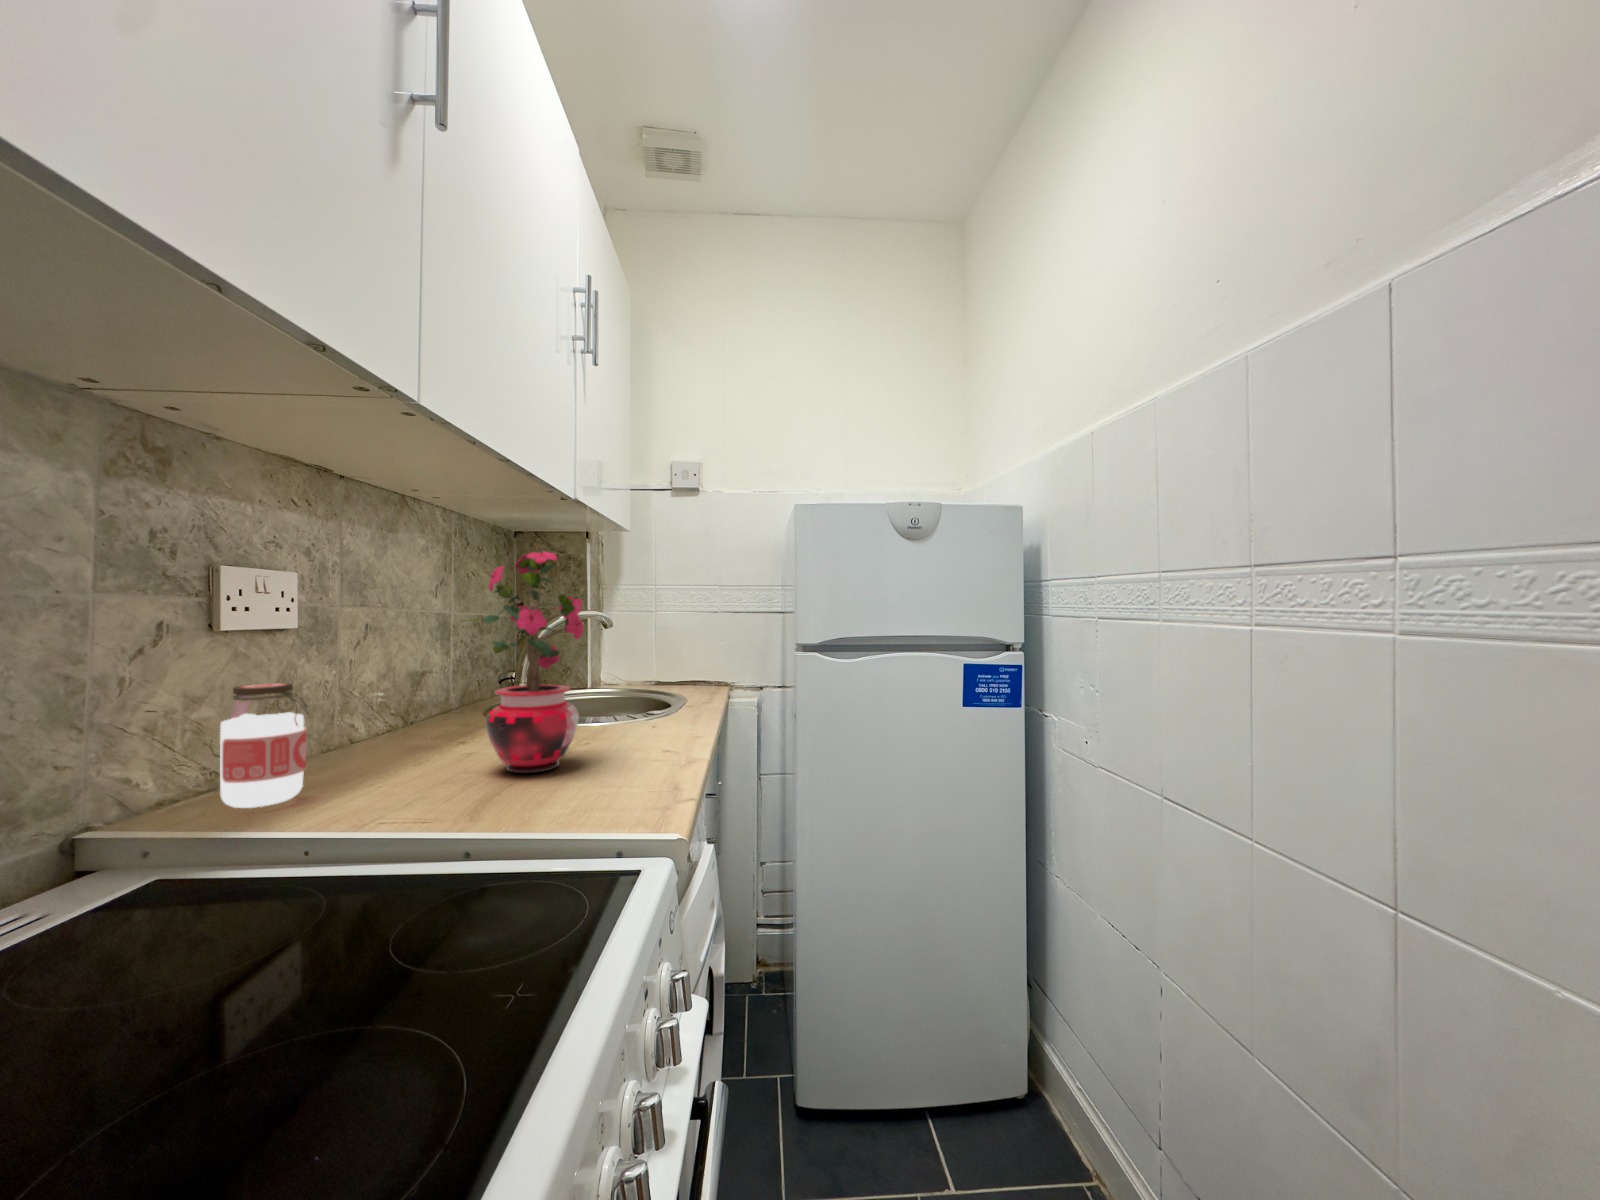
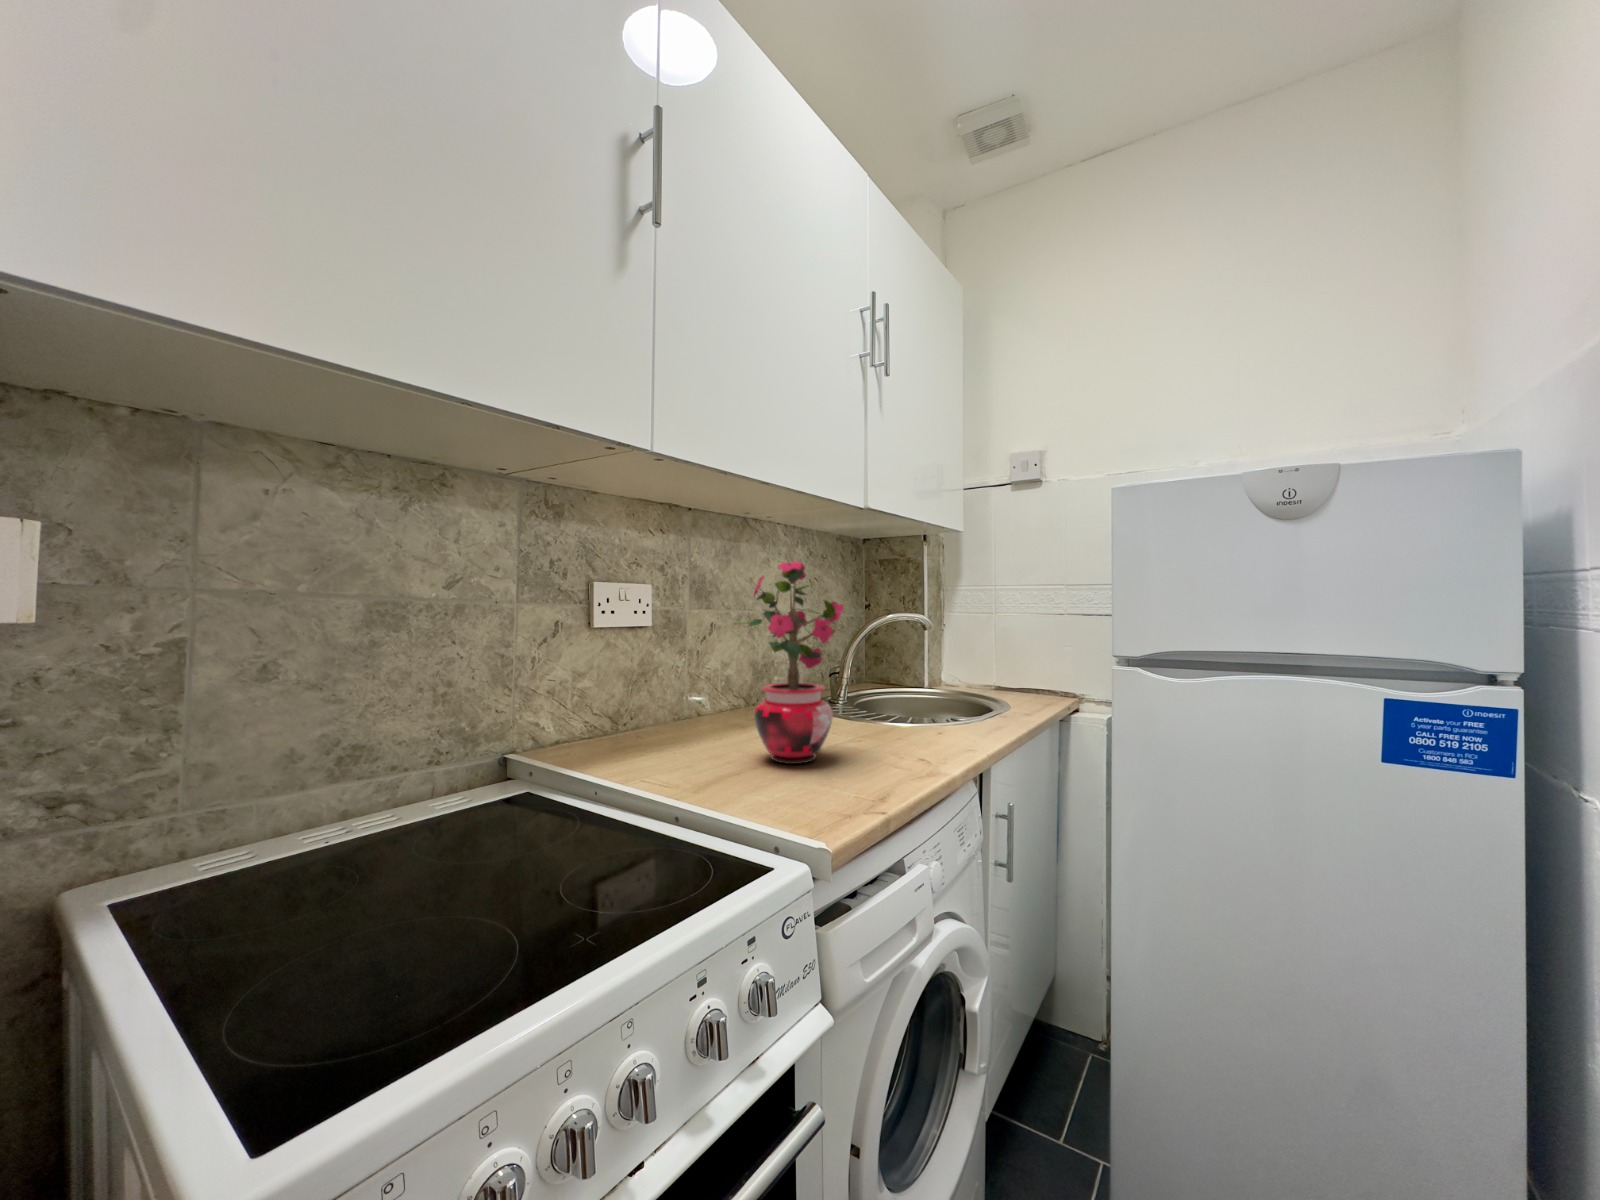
jar: present [220,683,309,808] -> none [579,668,631,759]

